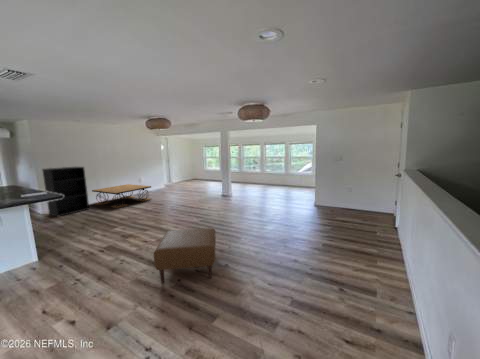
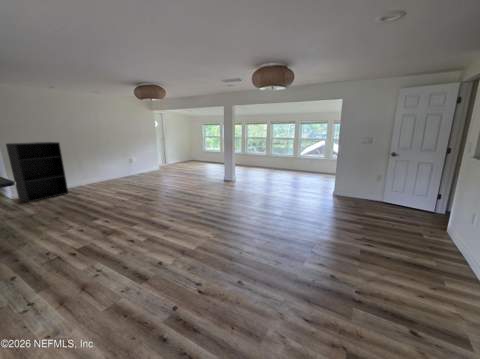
coffee table: present [92,184,151,208] -> none [72,164,143,193]
ottoman: present [154,228,216,282] -> none [137,230,227,312]

